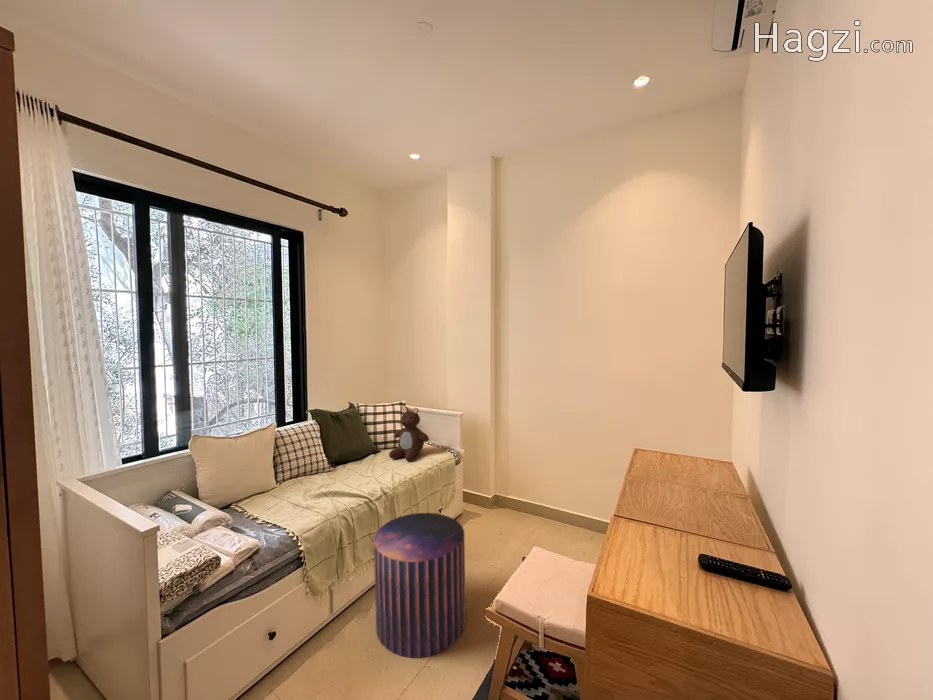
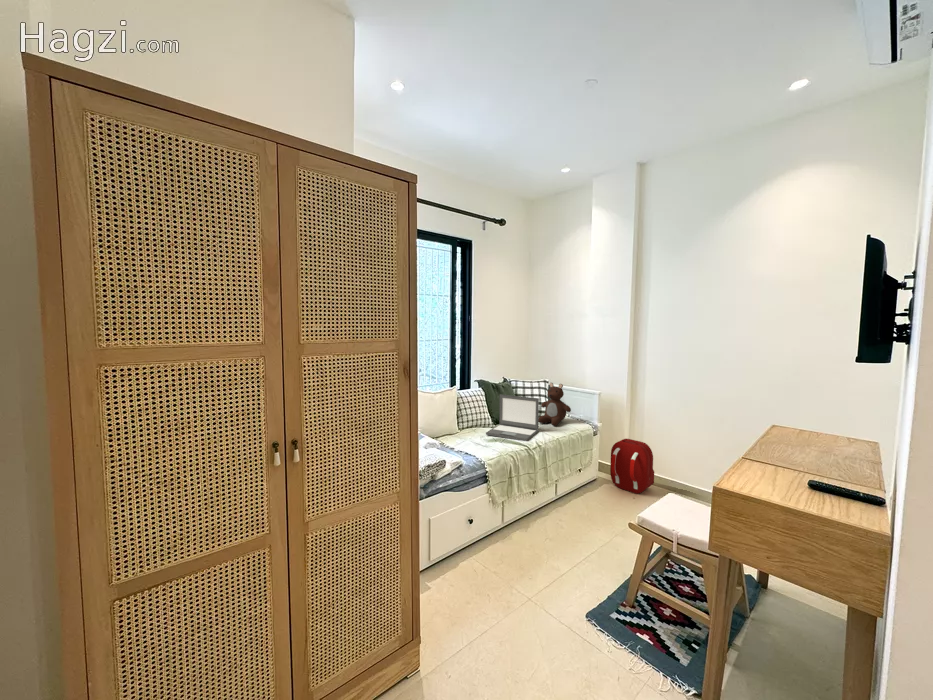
laptop: none [314,428,387,490] -> present [486,394,539,441]
backpack: none [477,464,523,528] -> present [610,439,654,494]
pouf: present [374,513,466,658] -> none [535,462,608,563]

